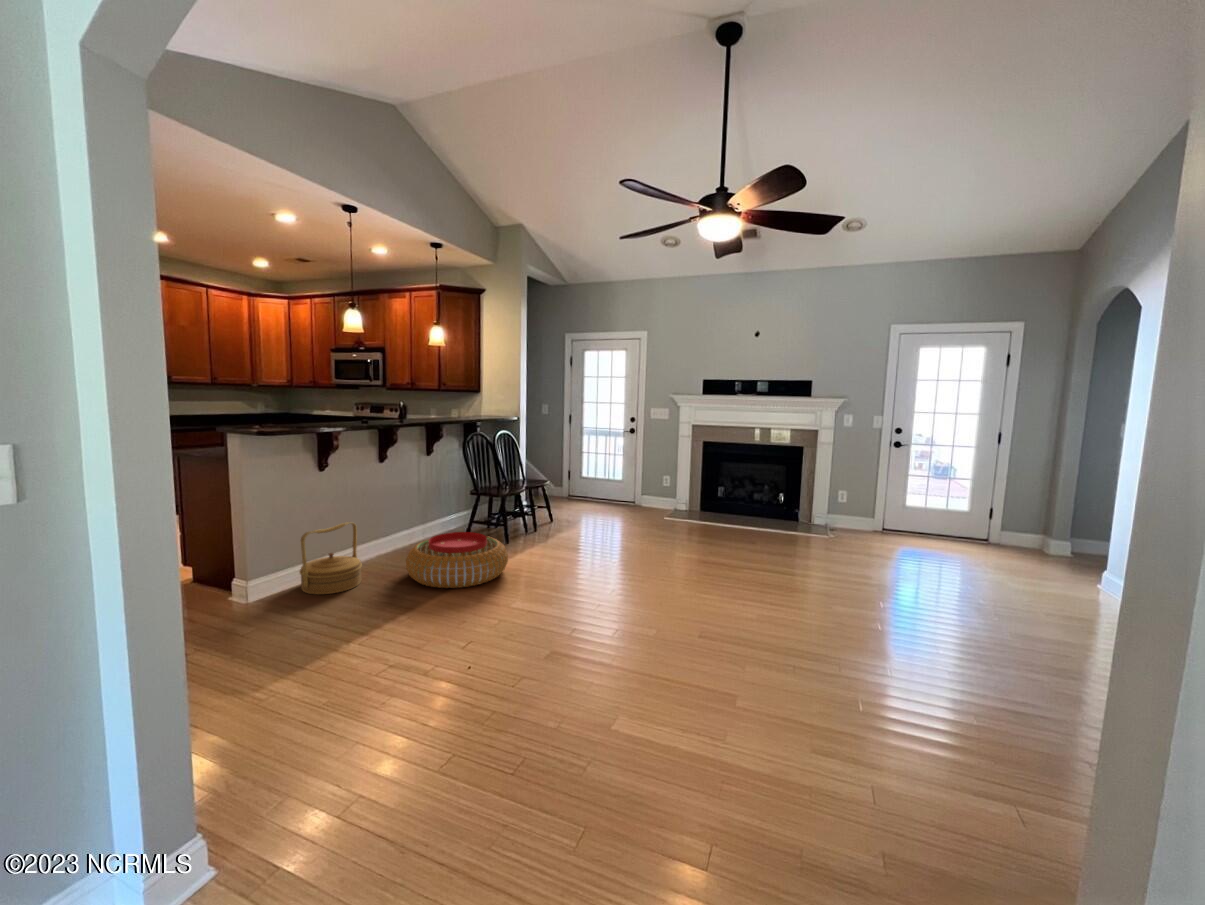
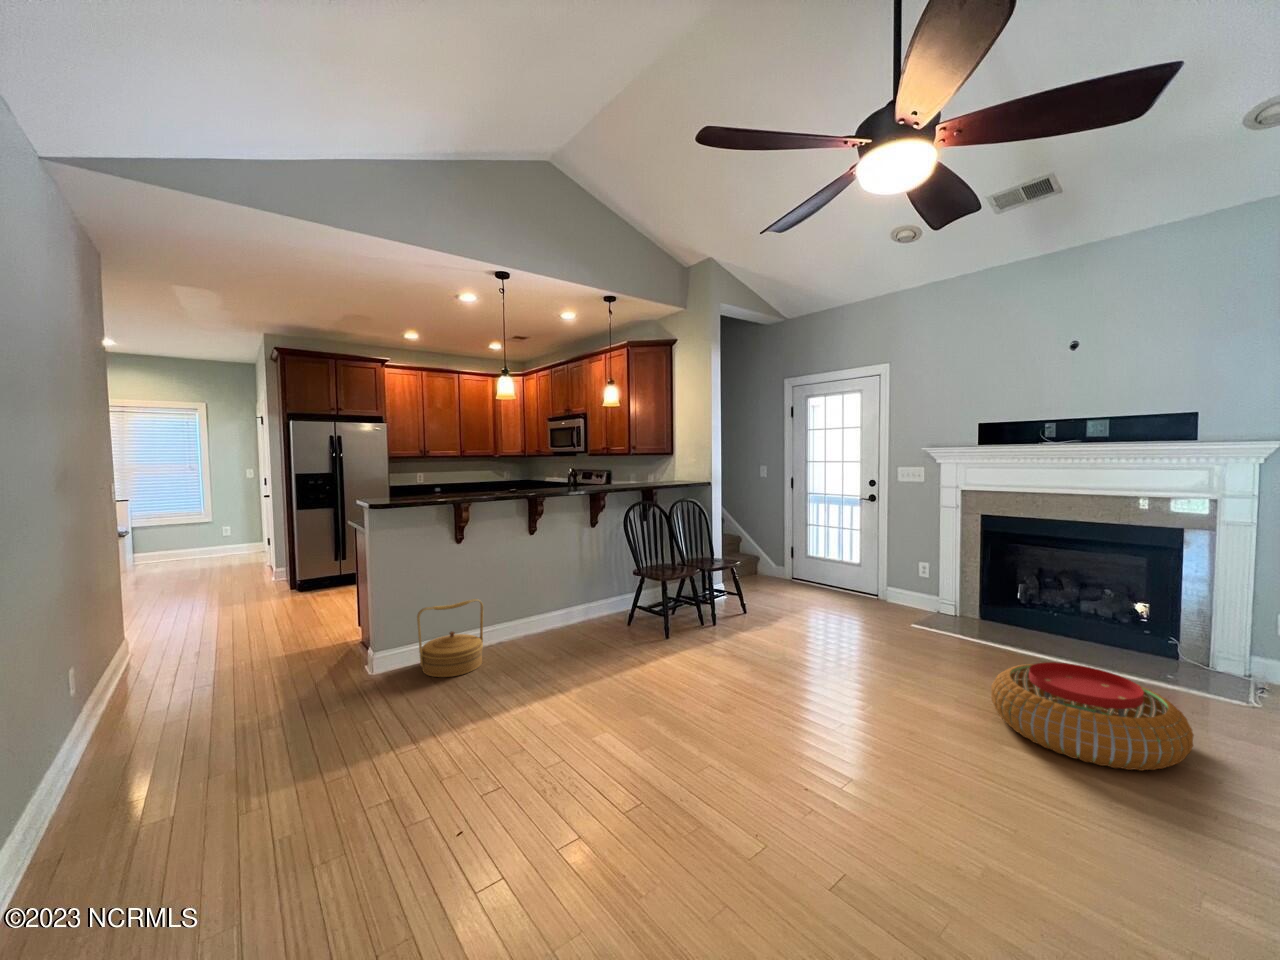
pouf: present [406,532,508,588] -> present [991,662,1194,771]

